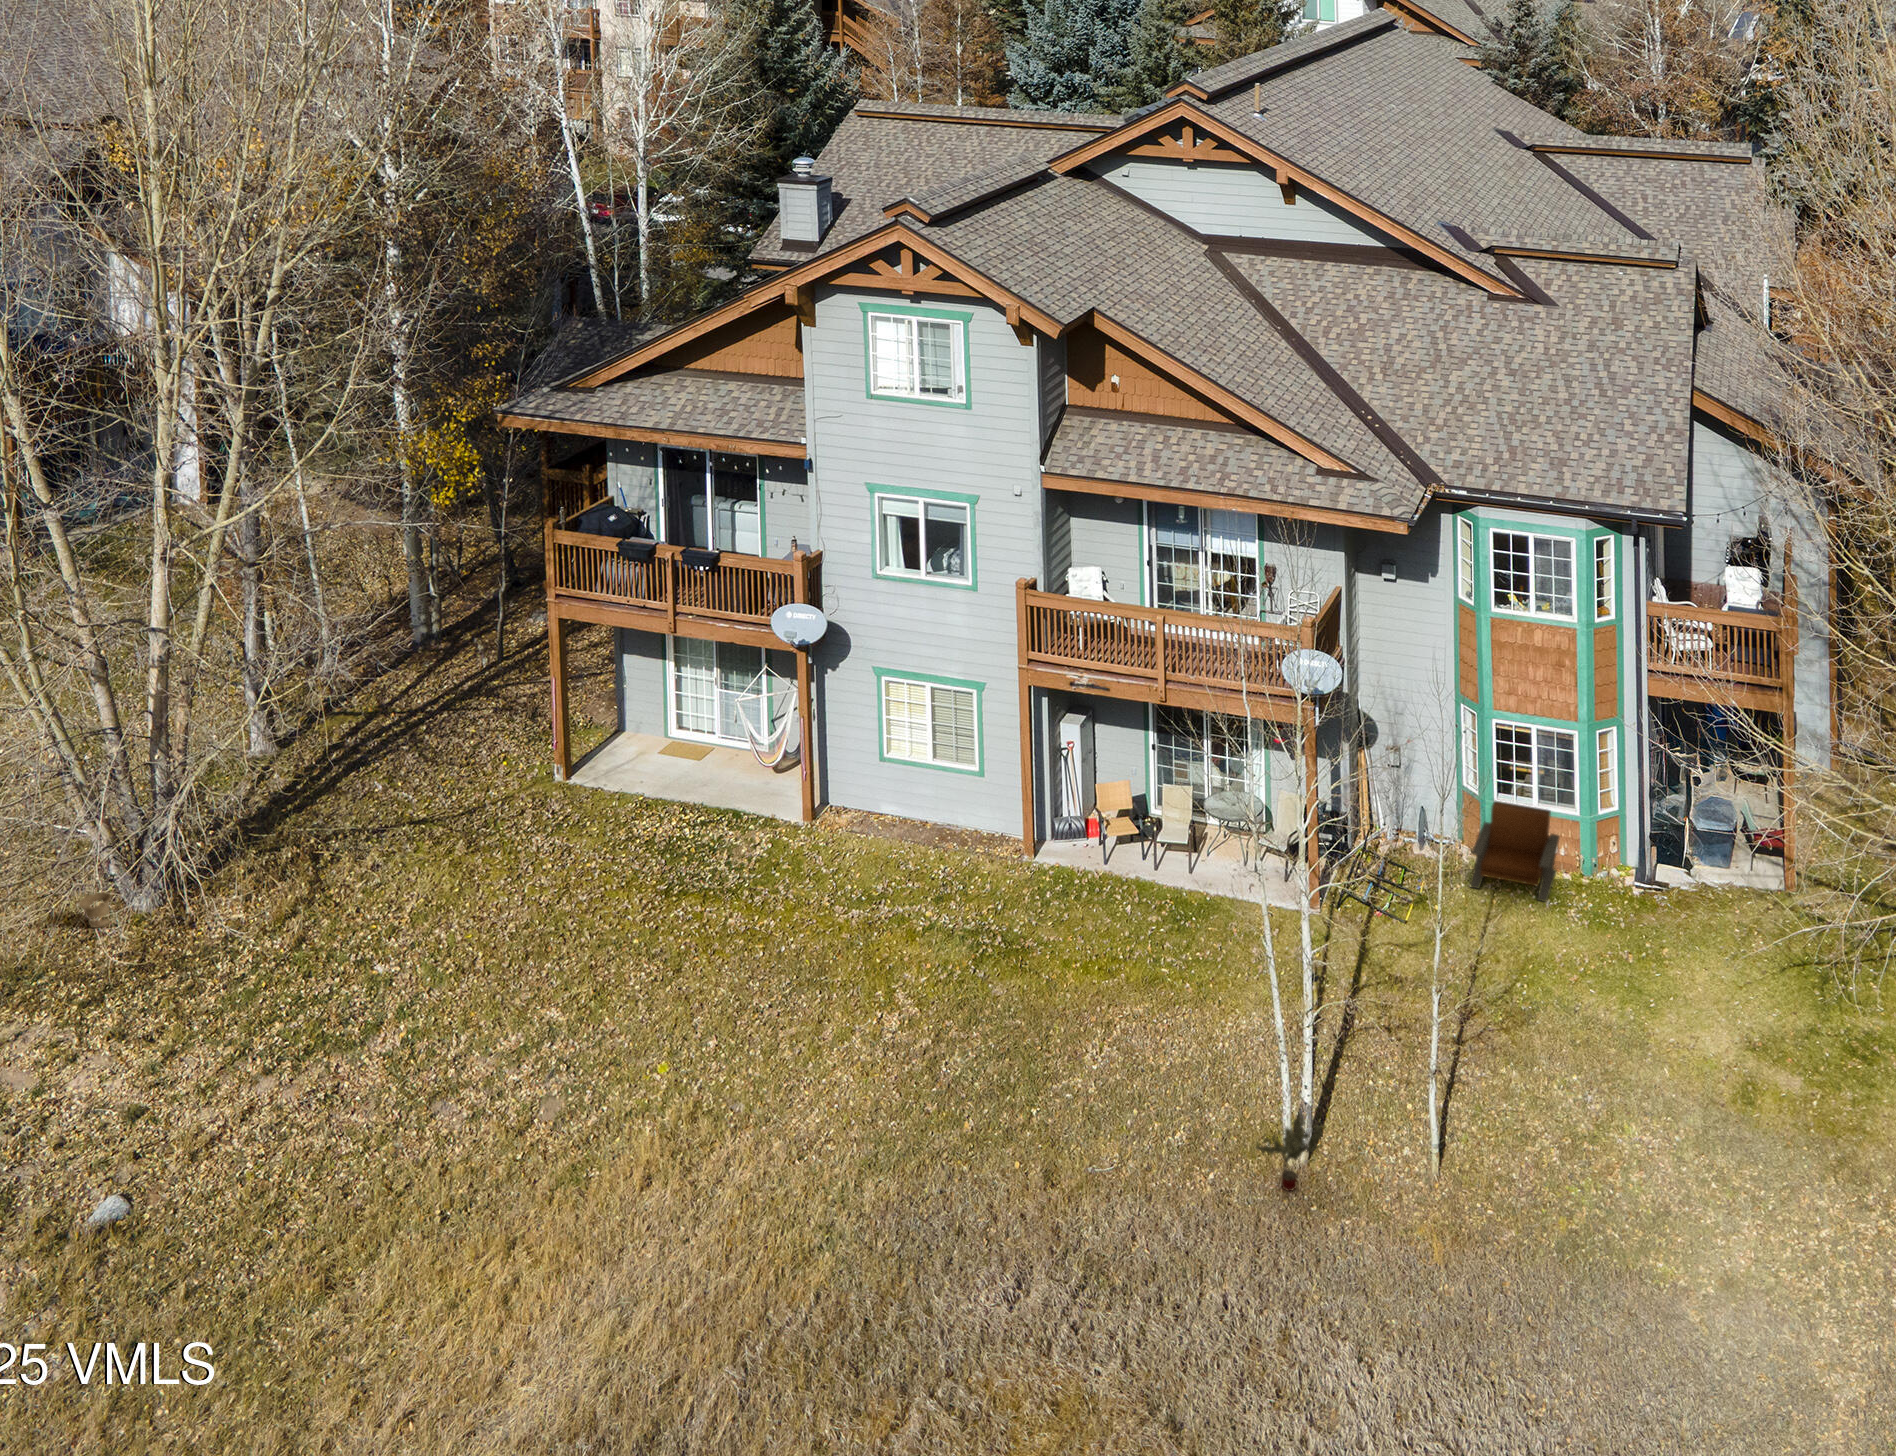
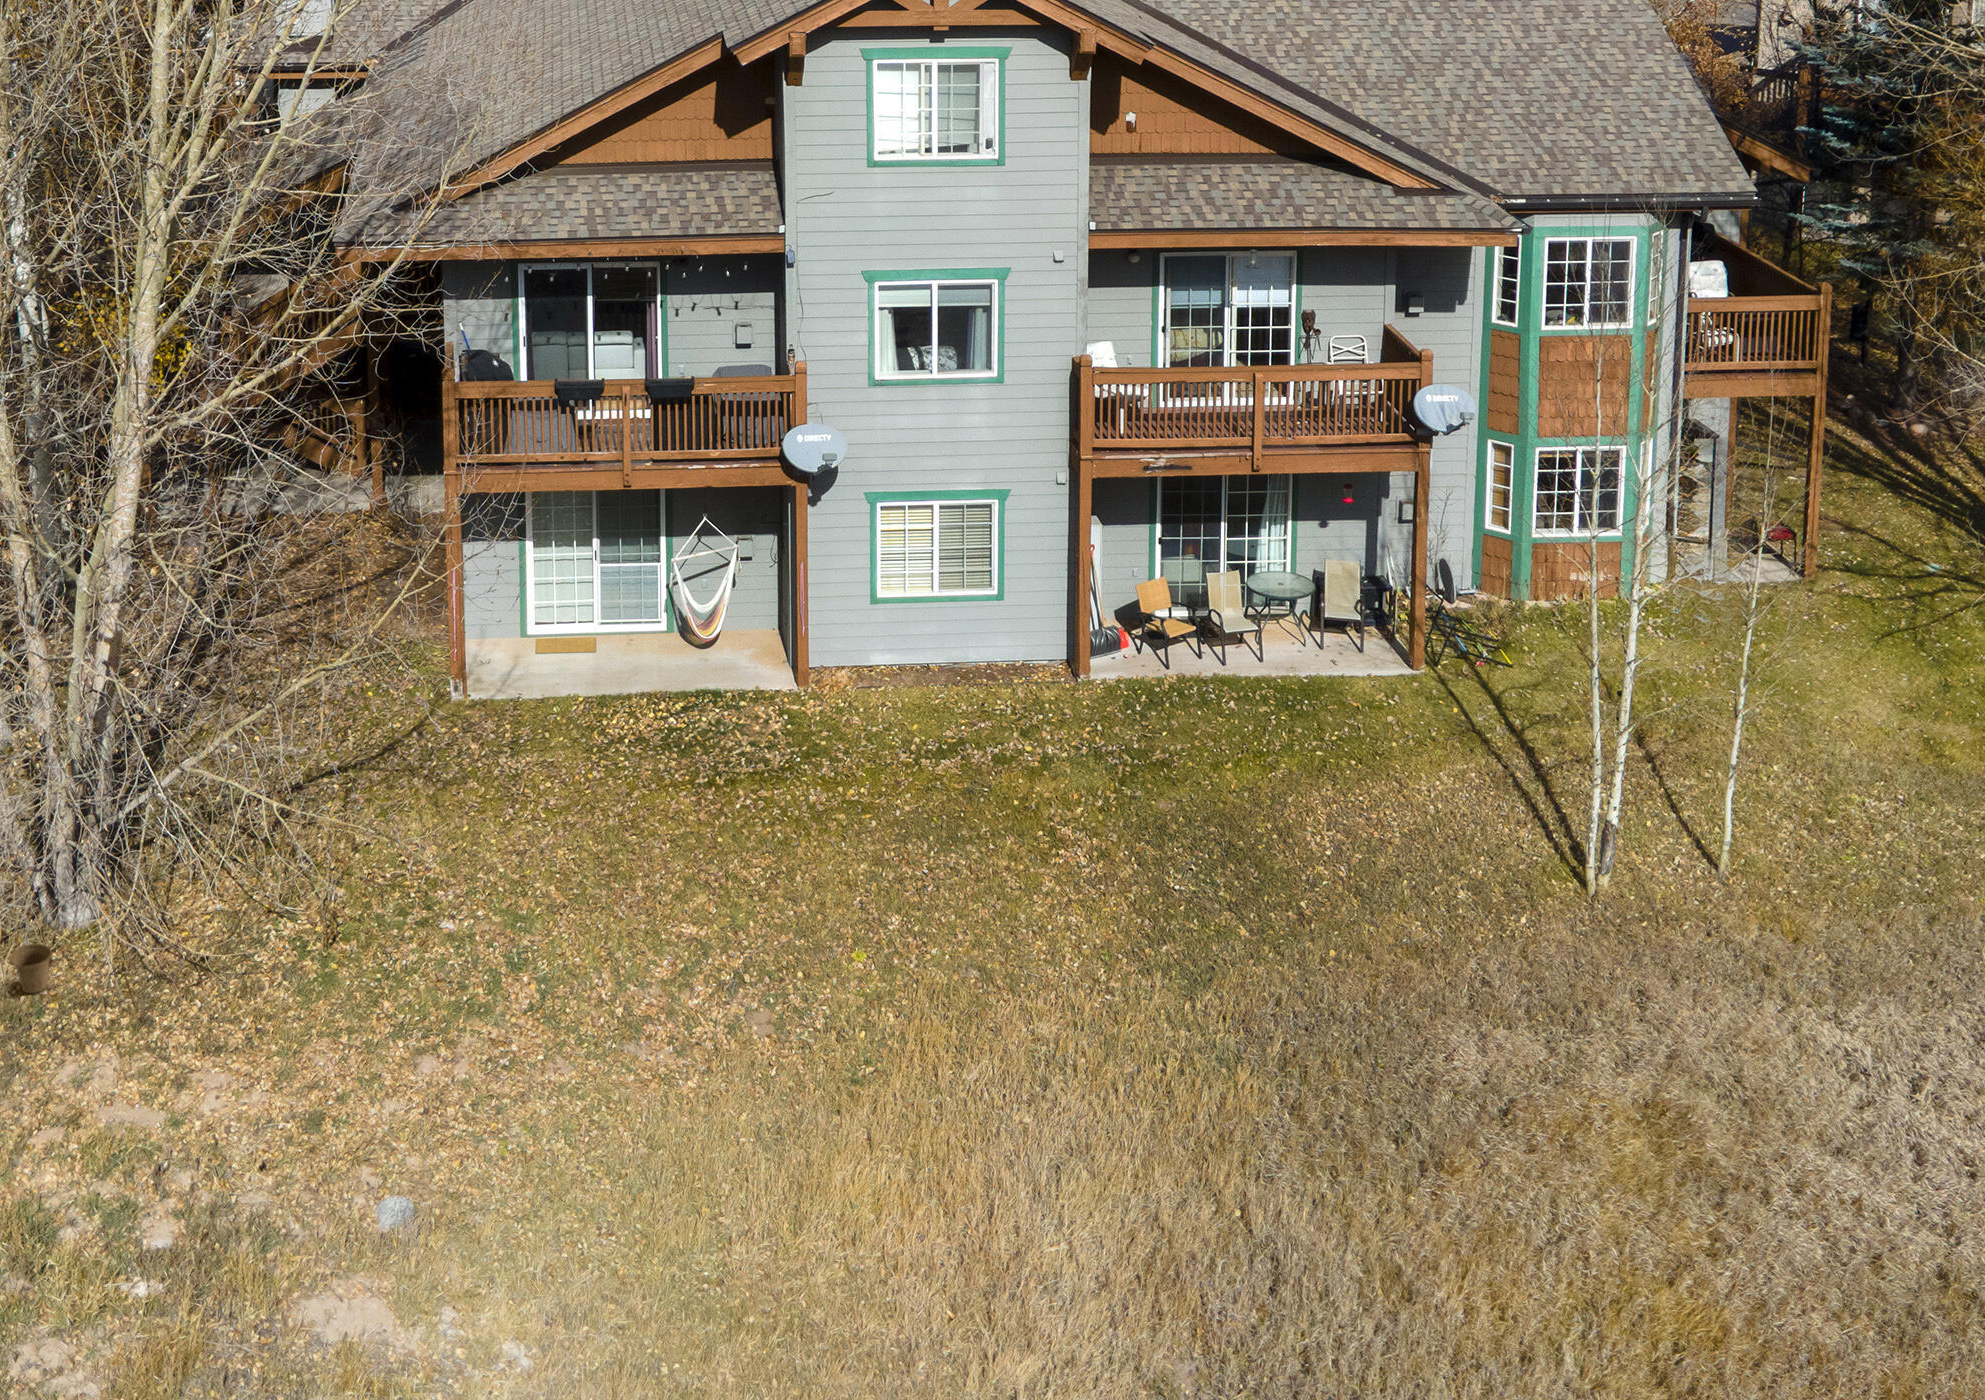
lounge chair: present [1470,800,1559,902] -> none [1530,527,1633,619]
potted tree: present [1256,1114,1323,1191] -> none [1639,819,1703,901]

